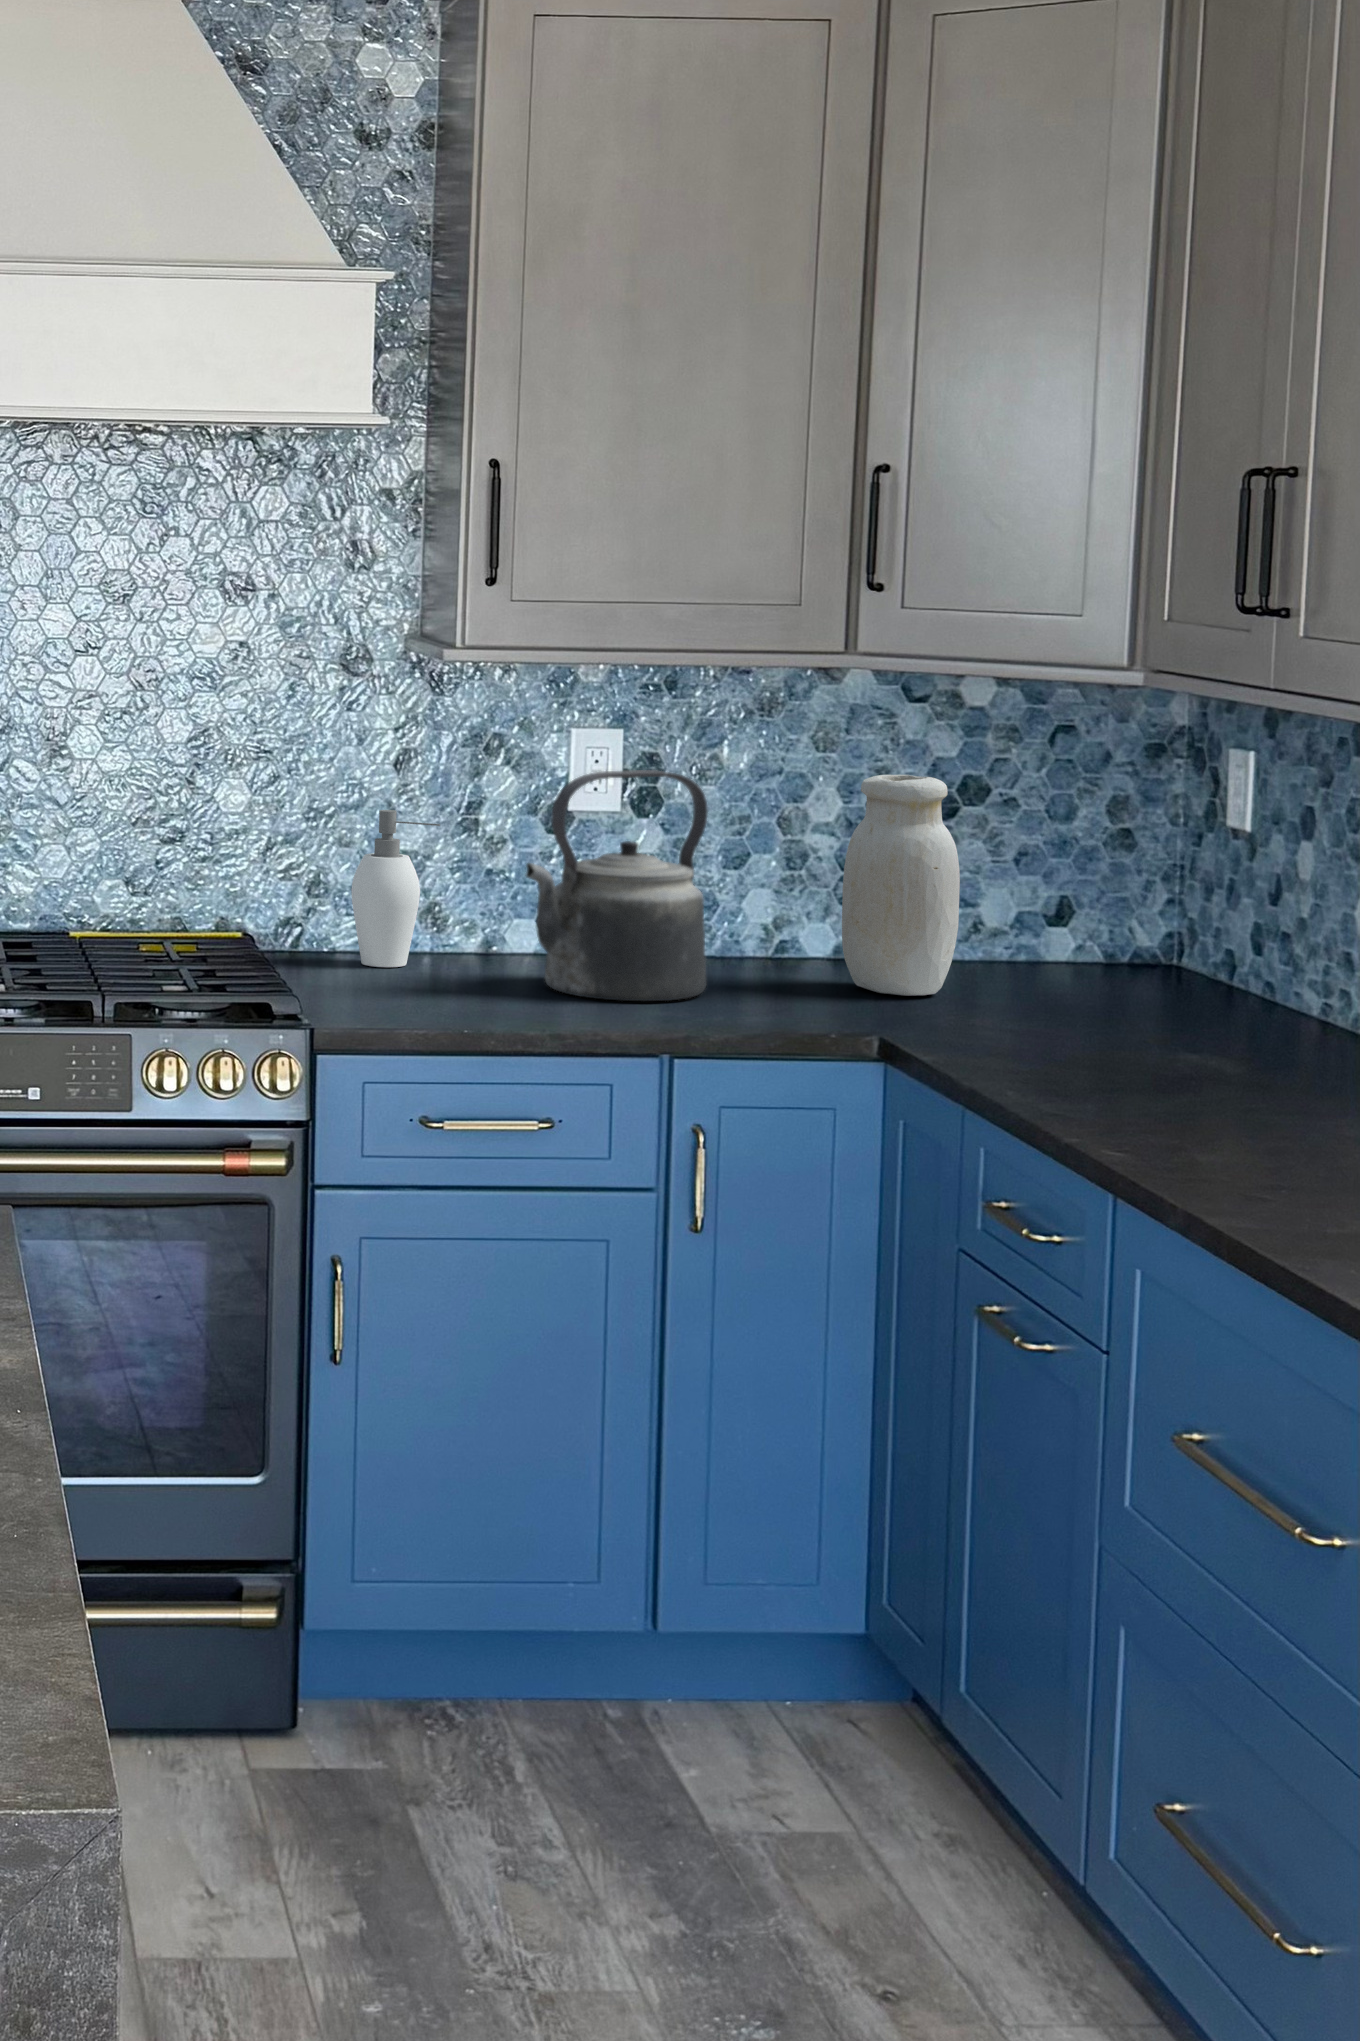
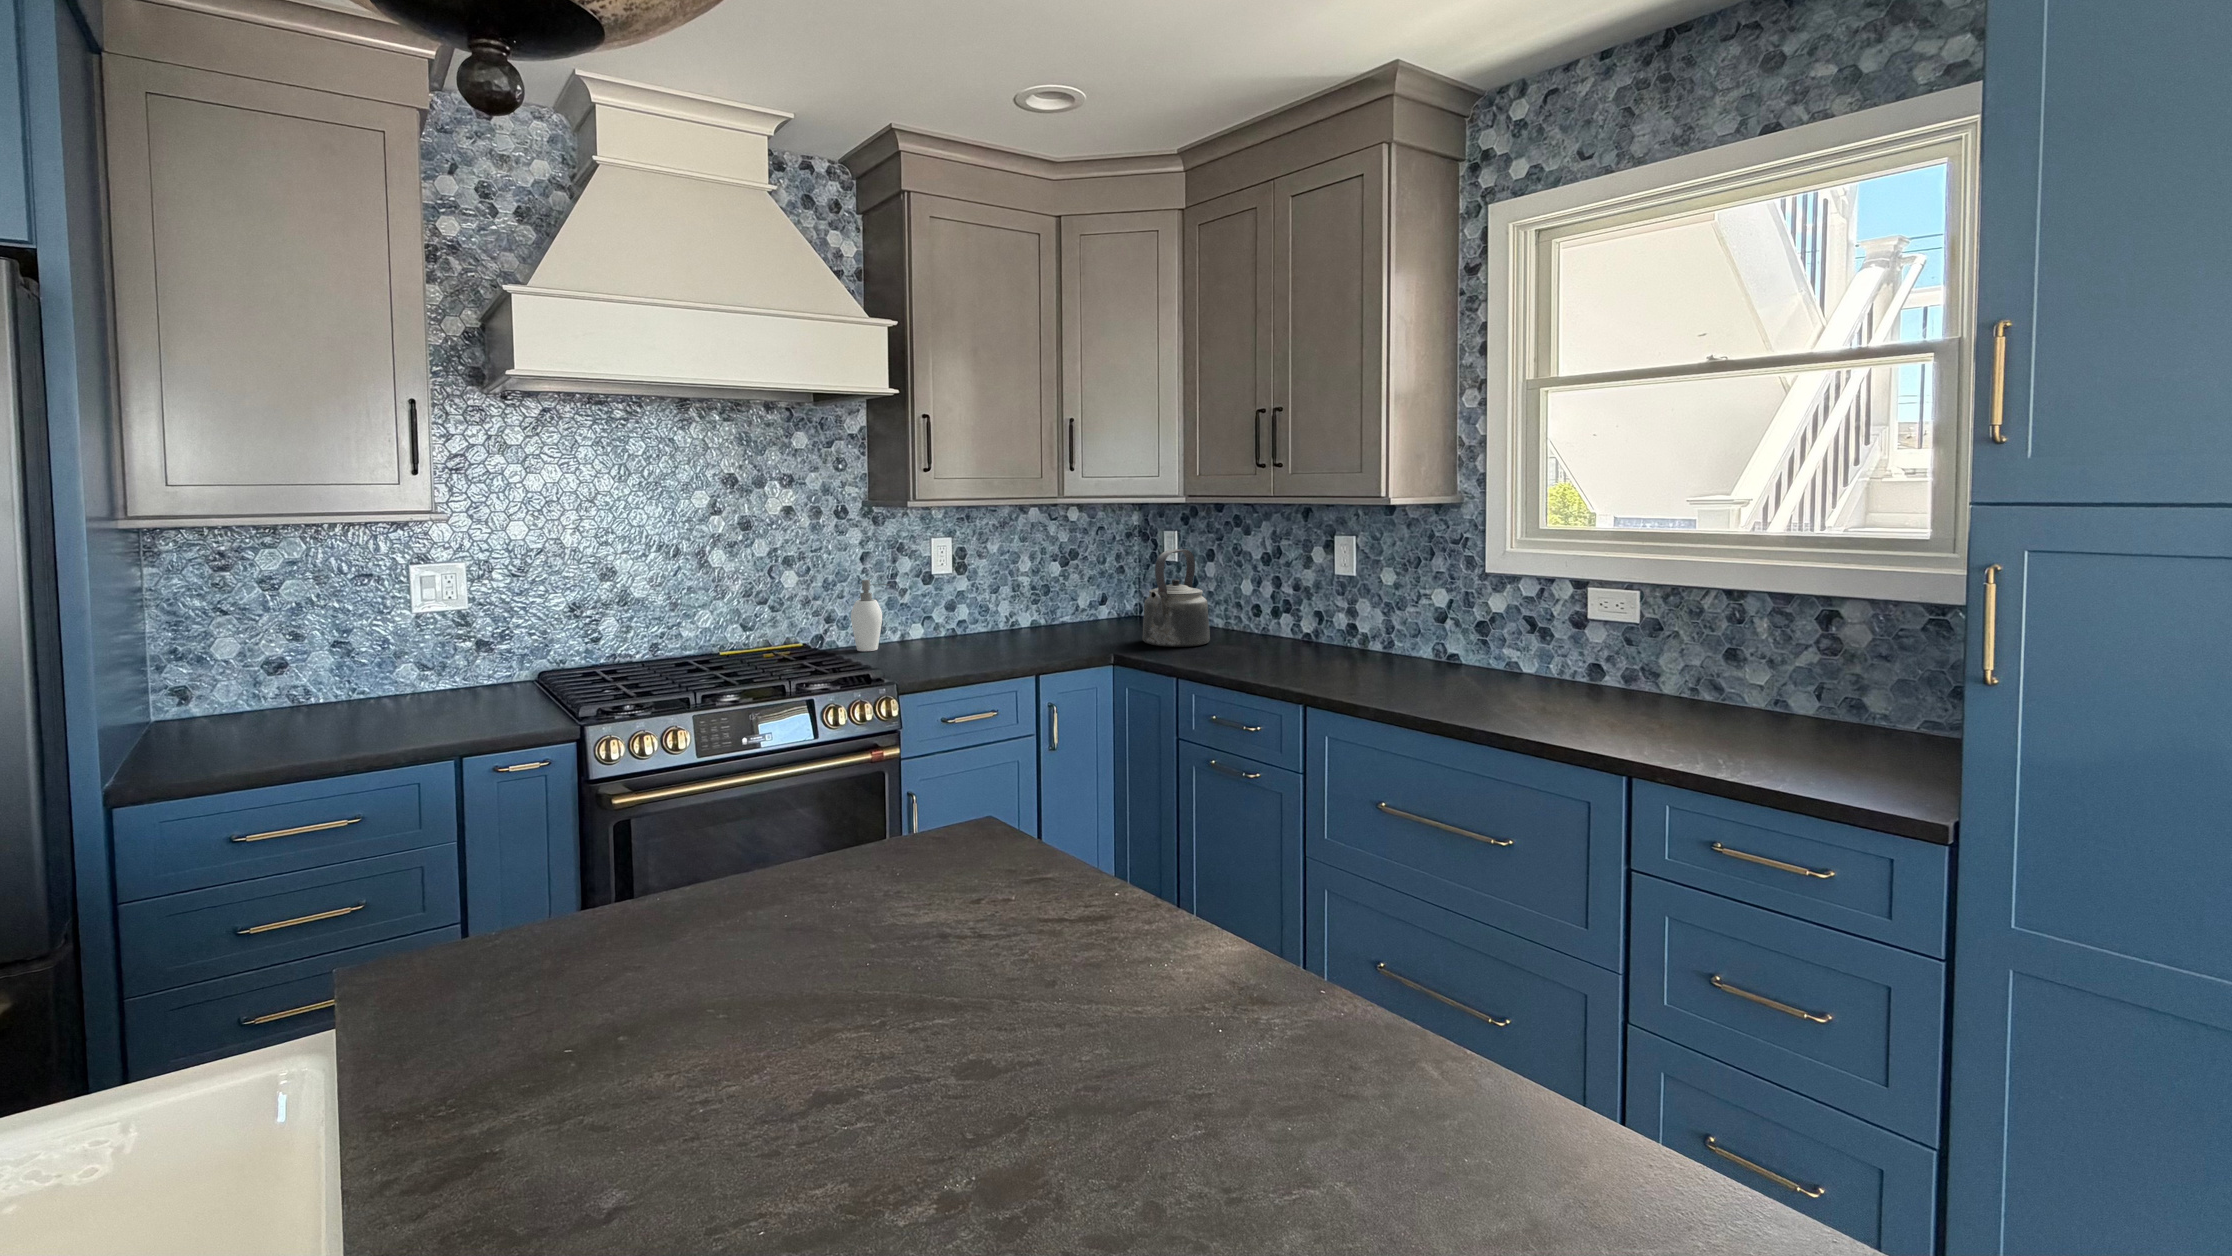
kettle: present [526,770,708,1001] -> present [1142,549,1210,647]
jar: present [842,775,960,996] -> none [1053,548,1099,637]

